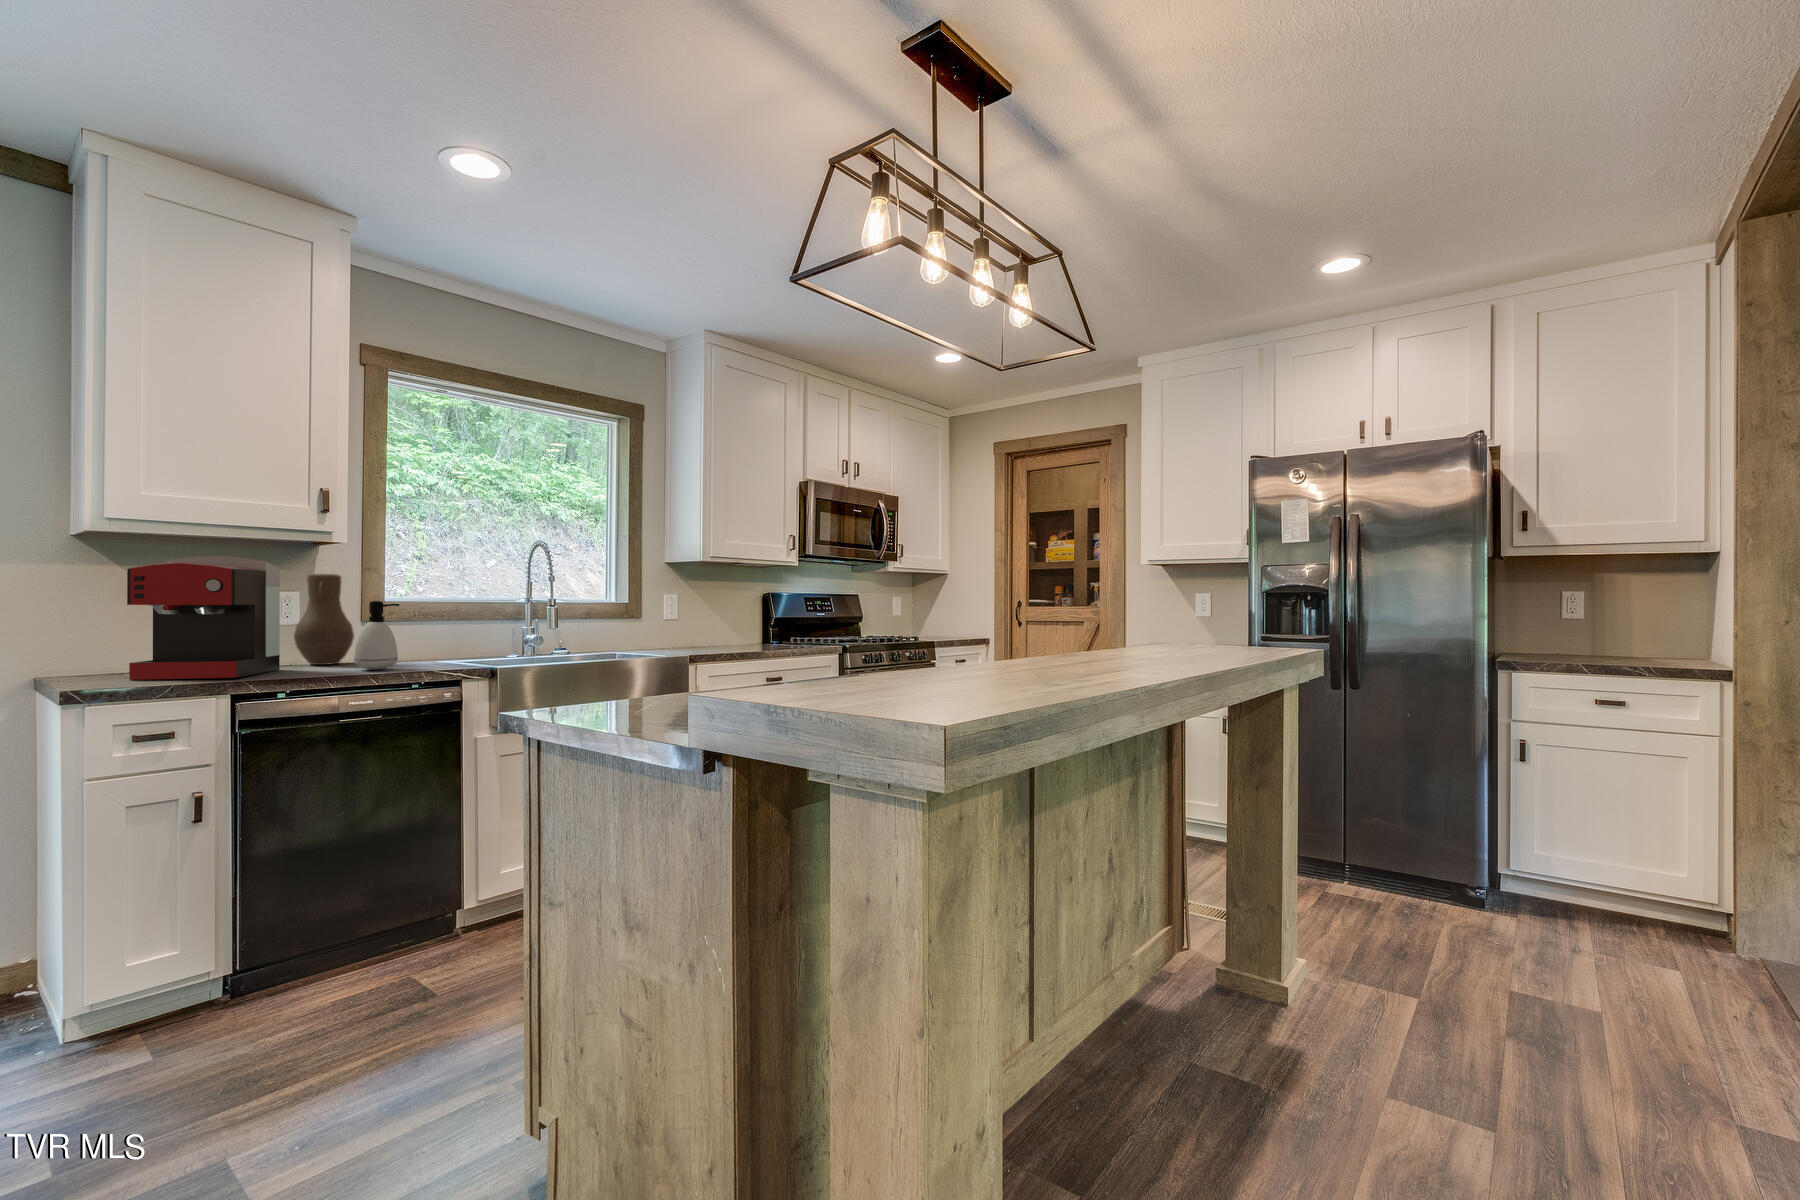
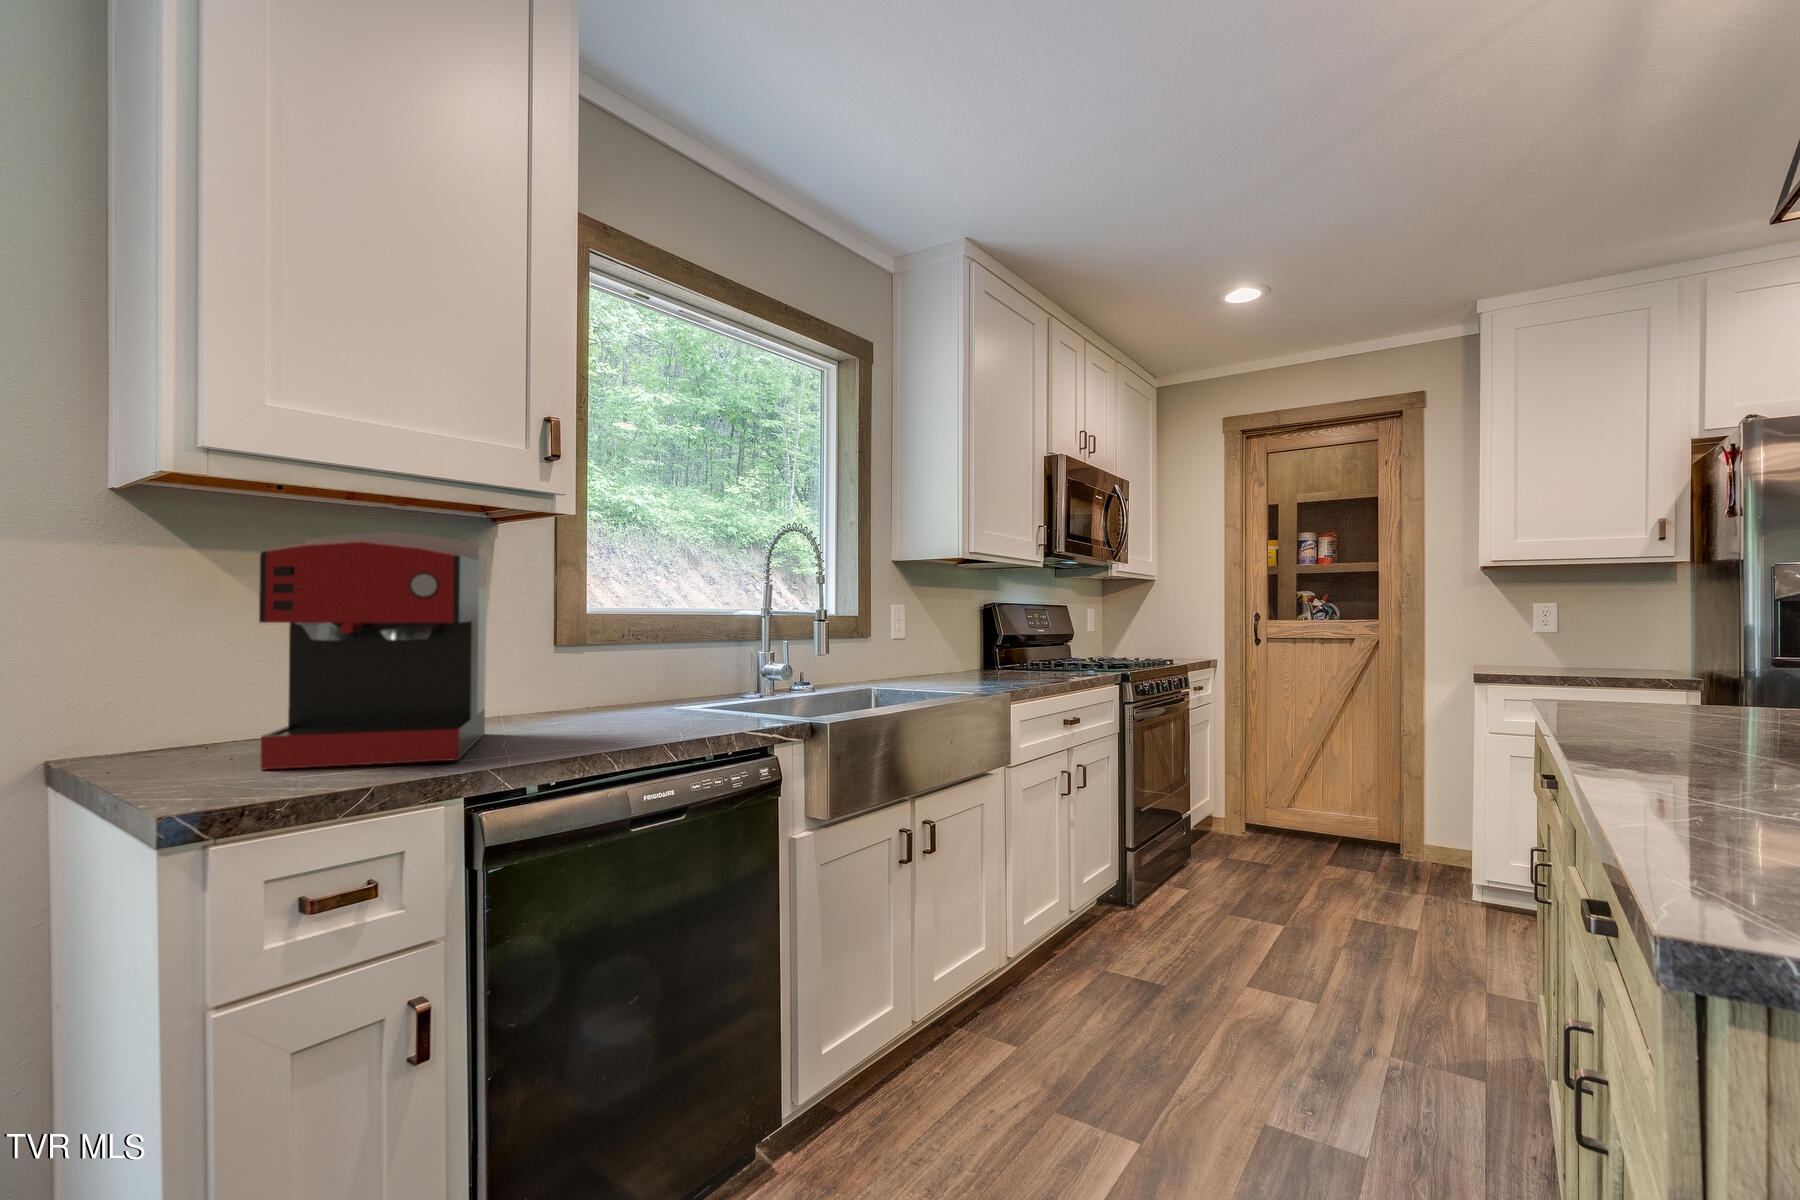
vase: present [294,574,354,665] -> none [485,568,576,721]
soap dispenser: present [354,601,399,670] -> none [608,614,674,730]

